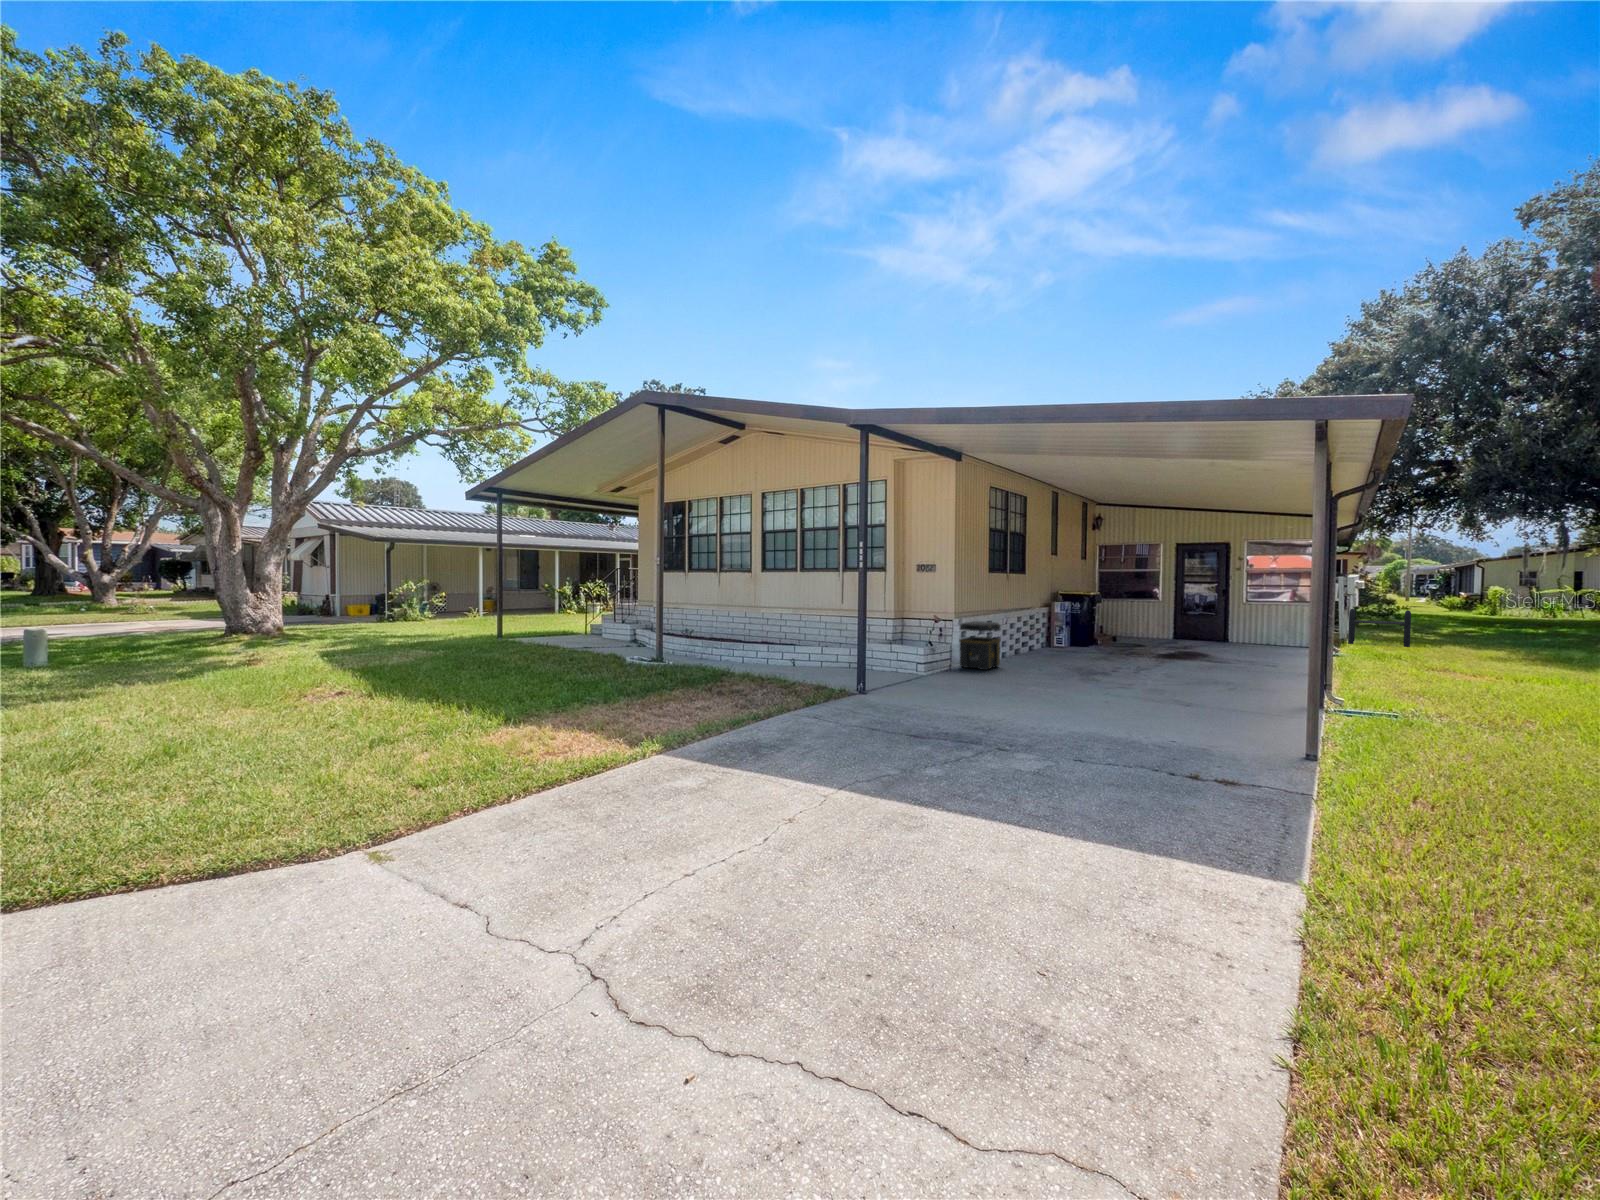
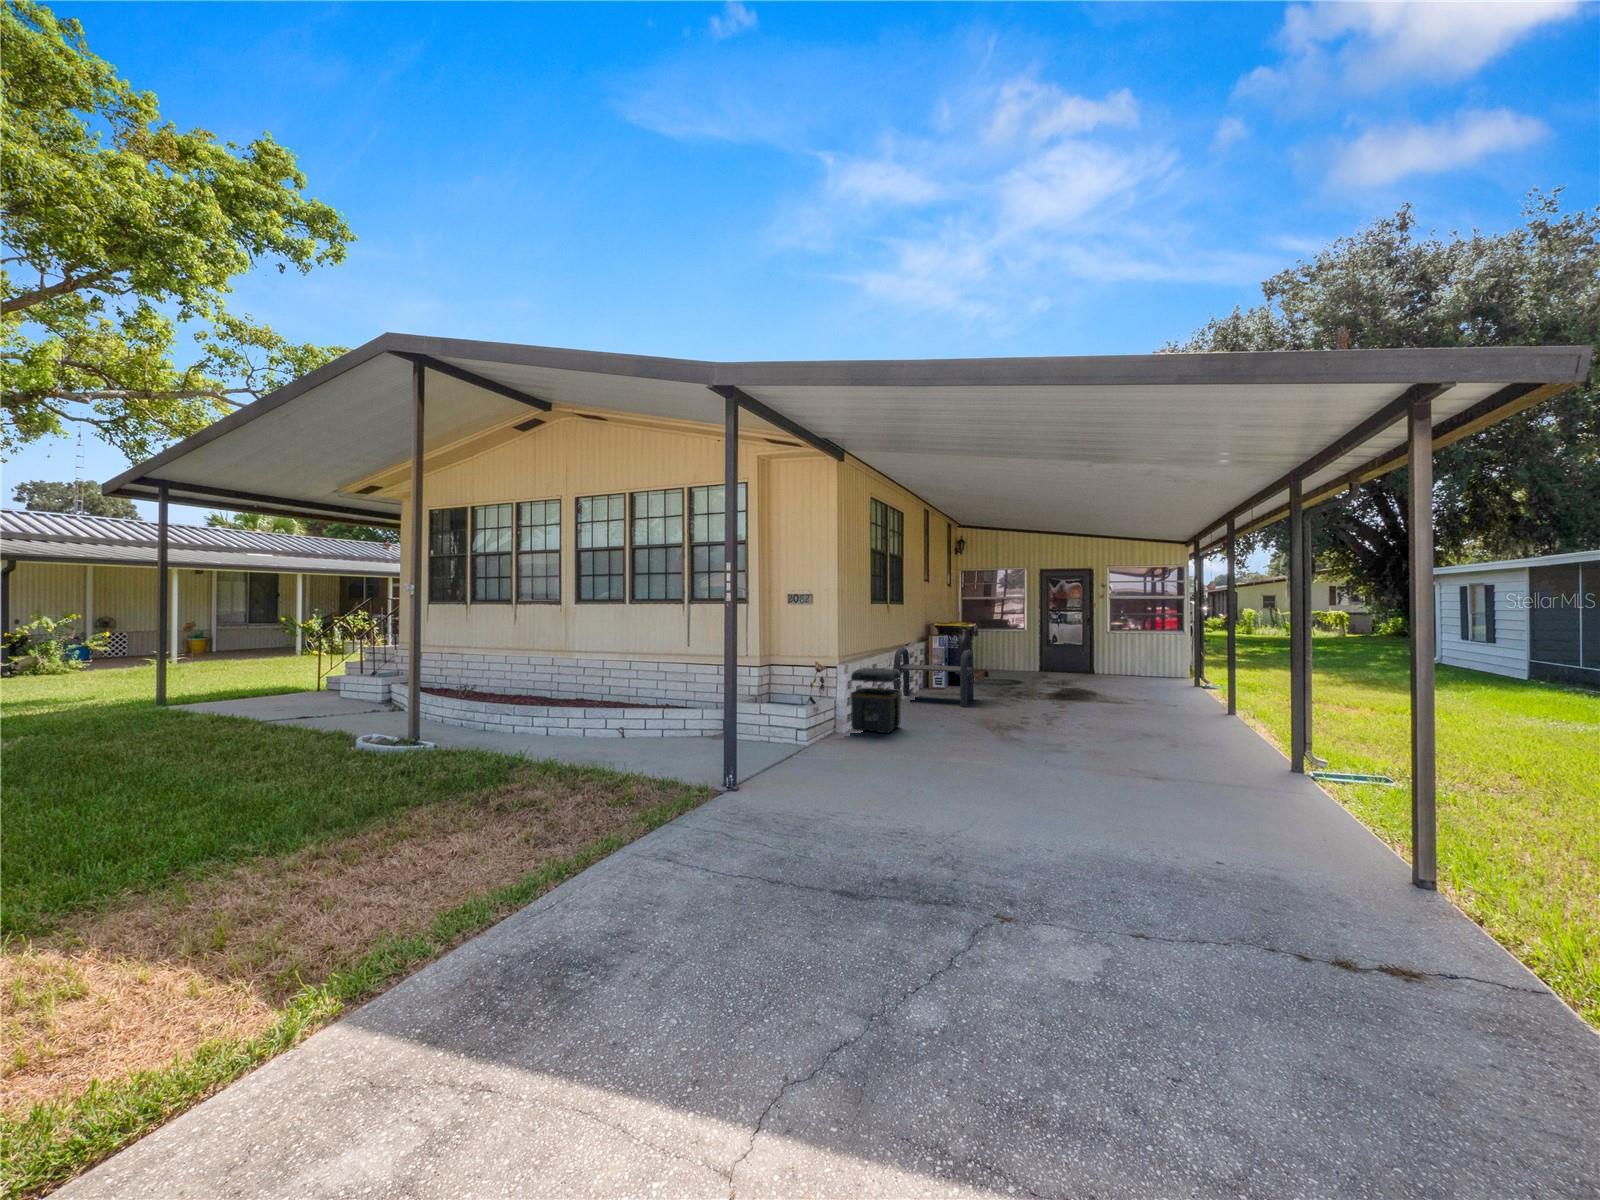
bench: present [1348,609,1411,647] -> present [894,647,974,707]

